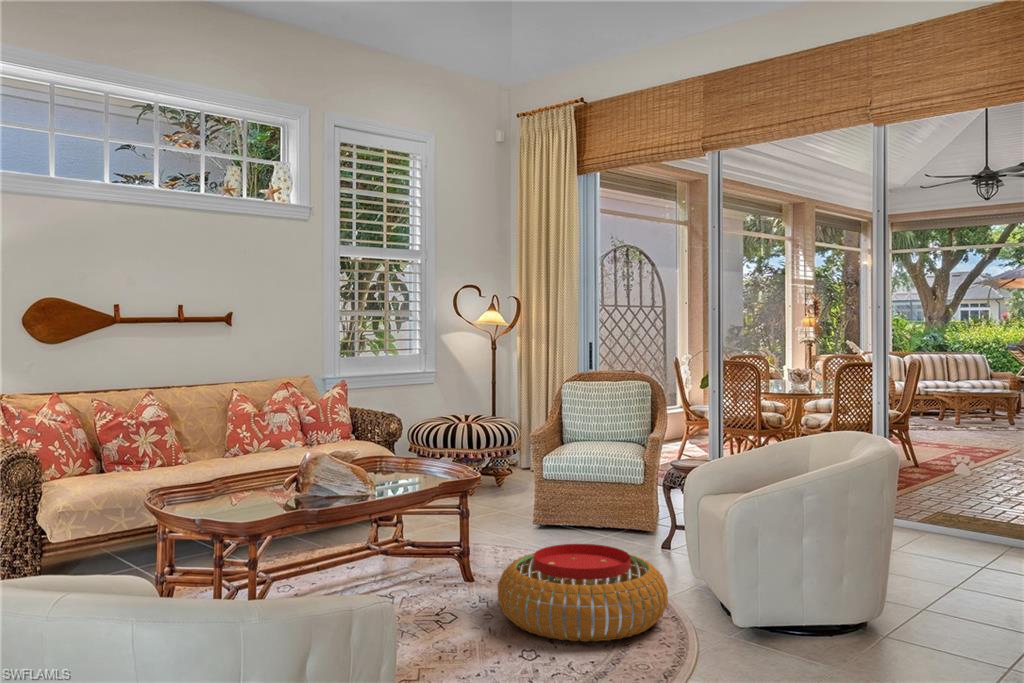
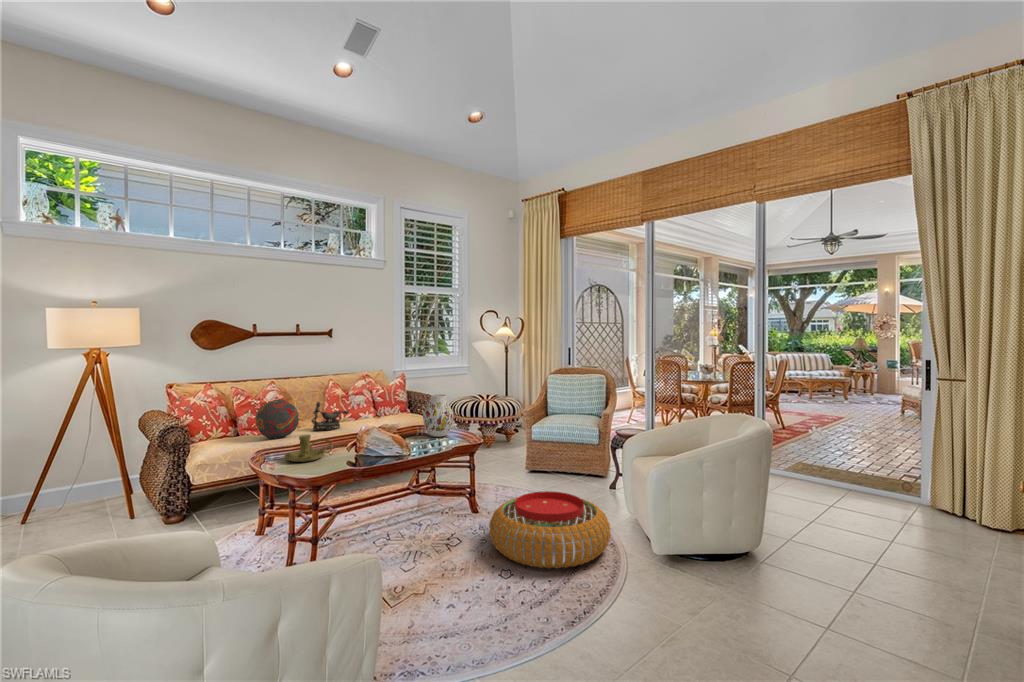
vase: none [388,410,433,471] -> present [423,395,454,437]
decorative orb: none [135,417,198,477] -> present [256,399,299,439]
decorative bowl: none [213,422,267,465] -> present [311,402,348,430]
candle holder: none [198,465,265,503] -> present [284,435,333,462]

